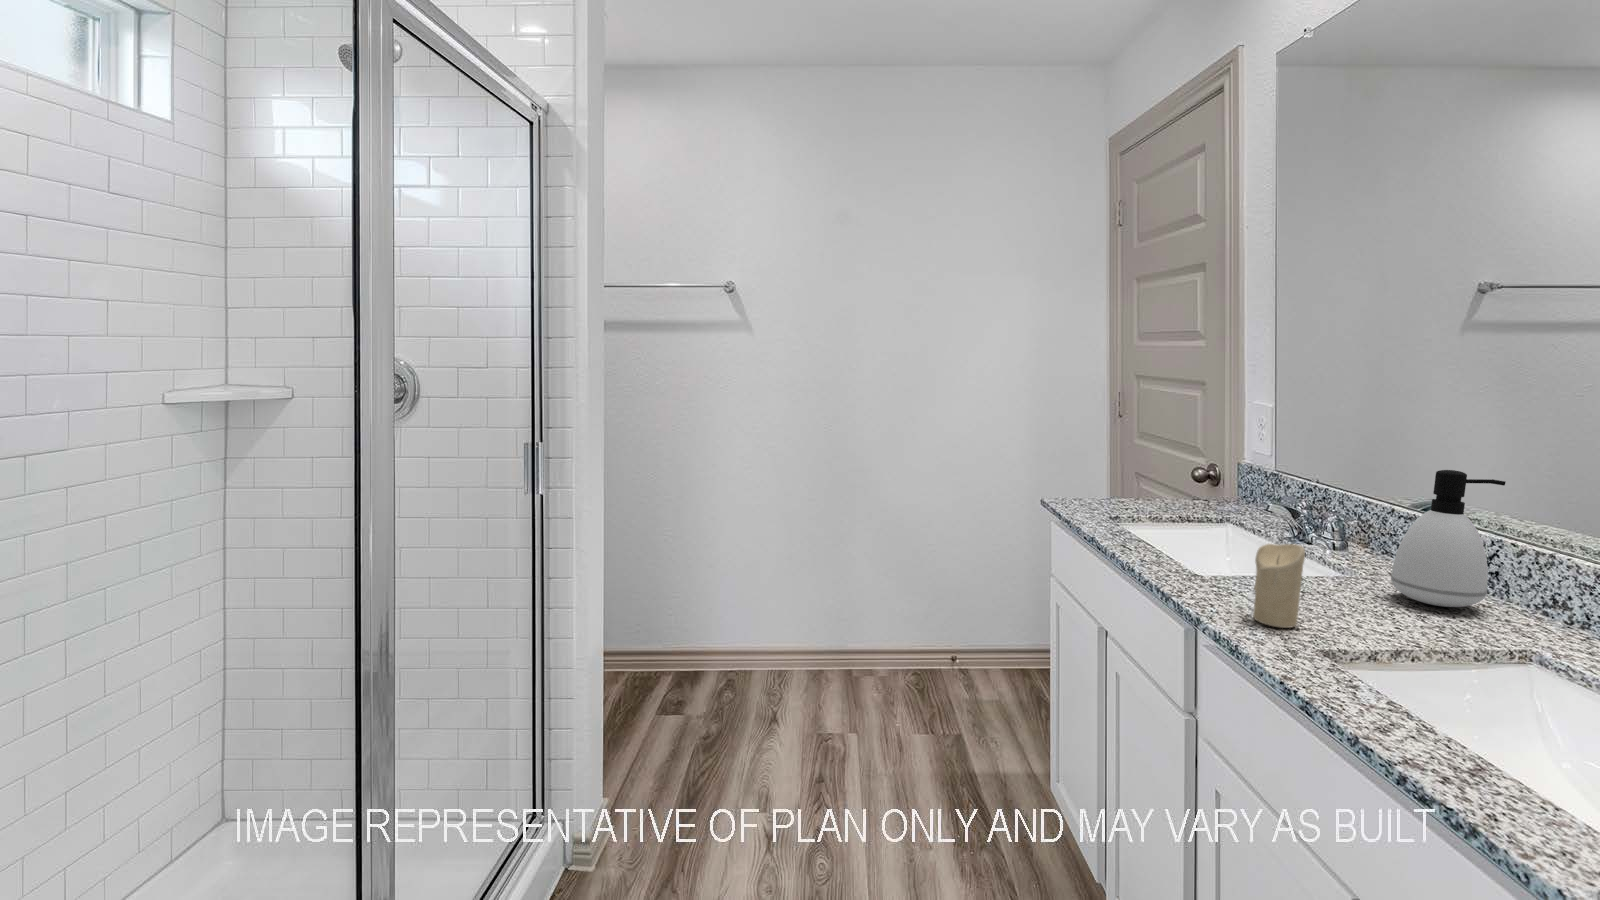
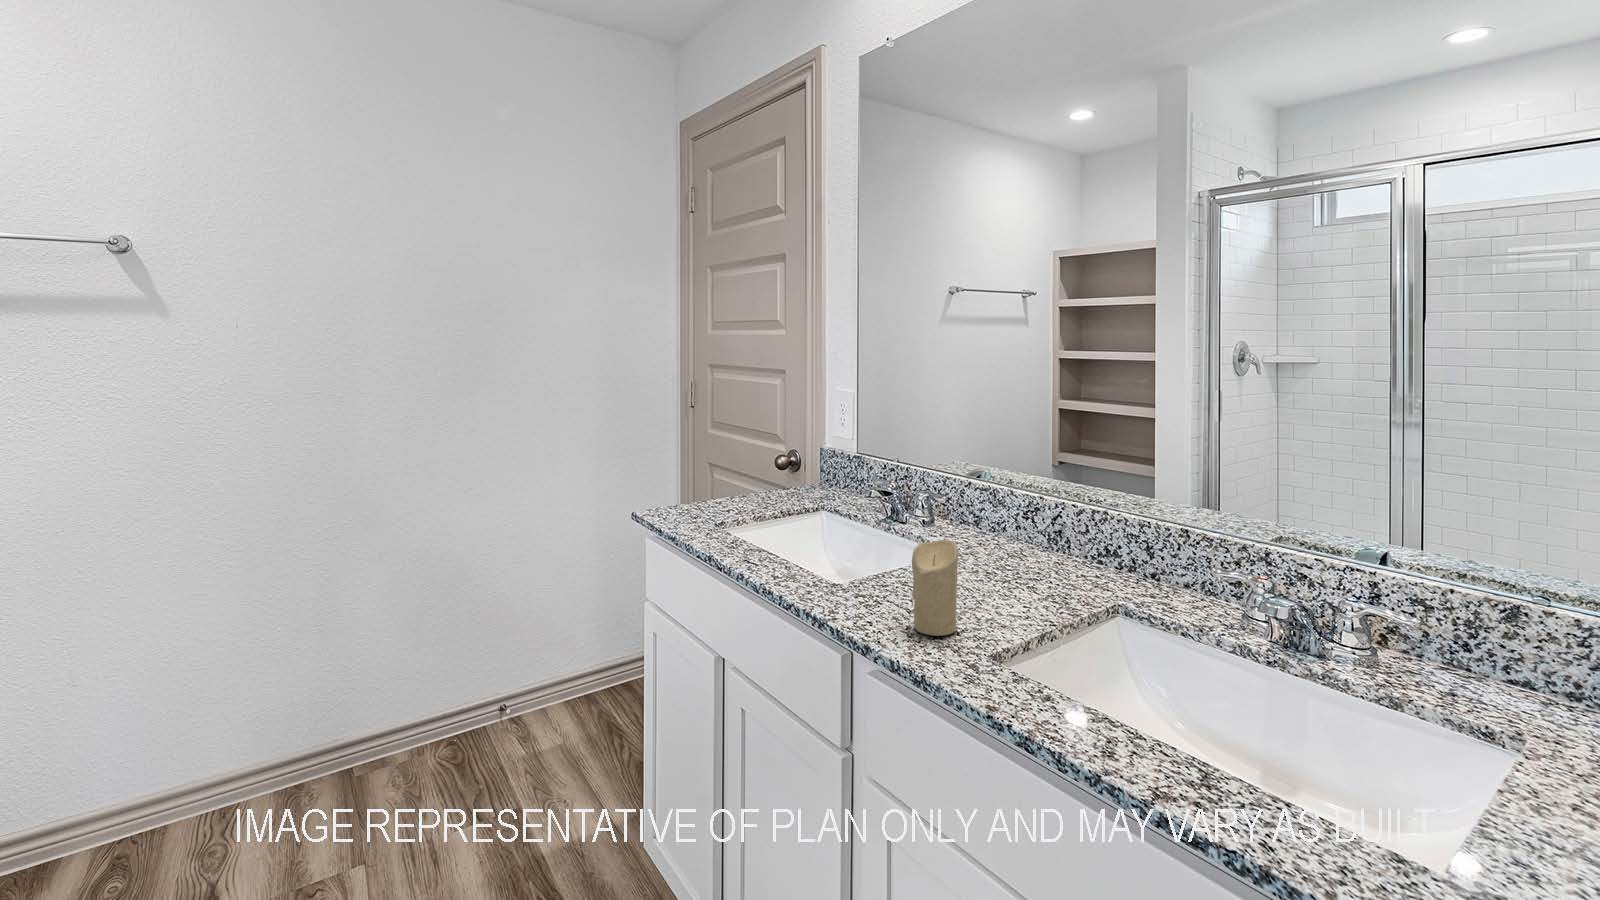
soap dispenser: present [1391,470,1506,607] -> none [999,443,1078,574]

